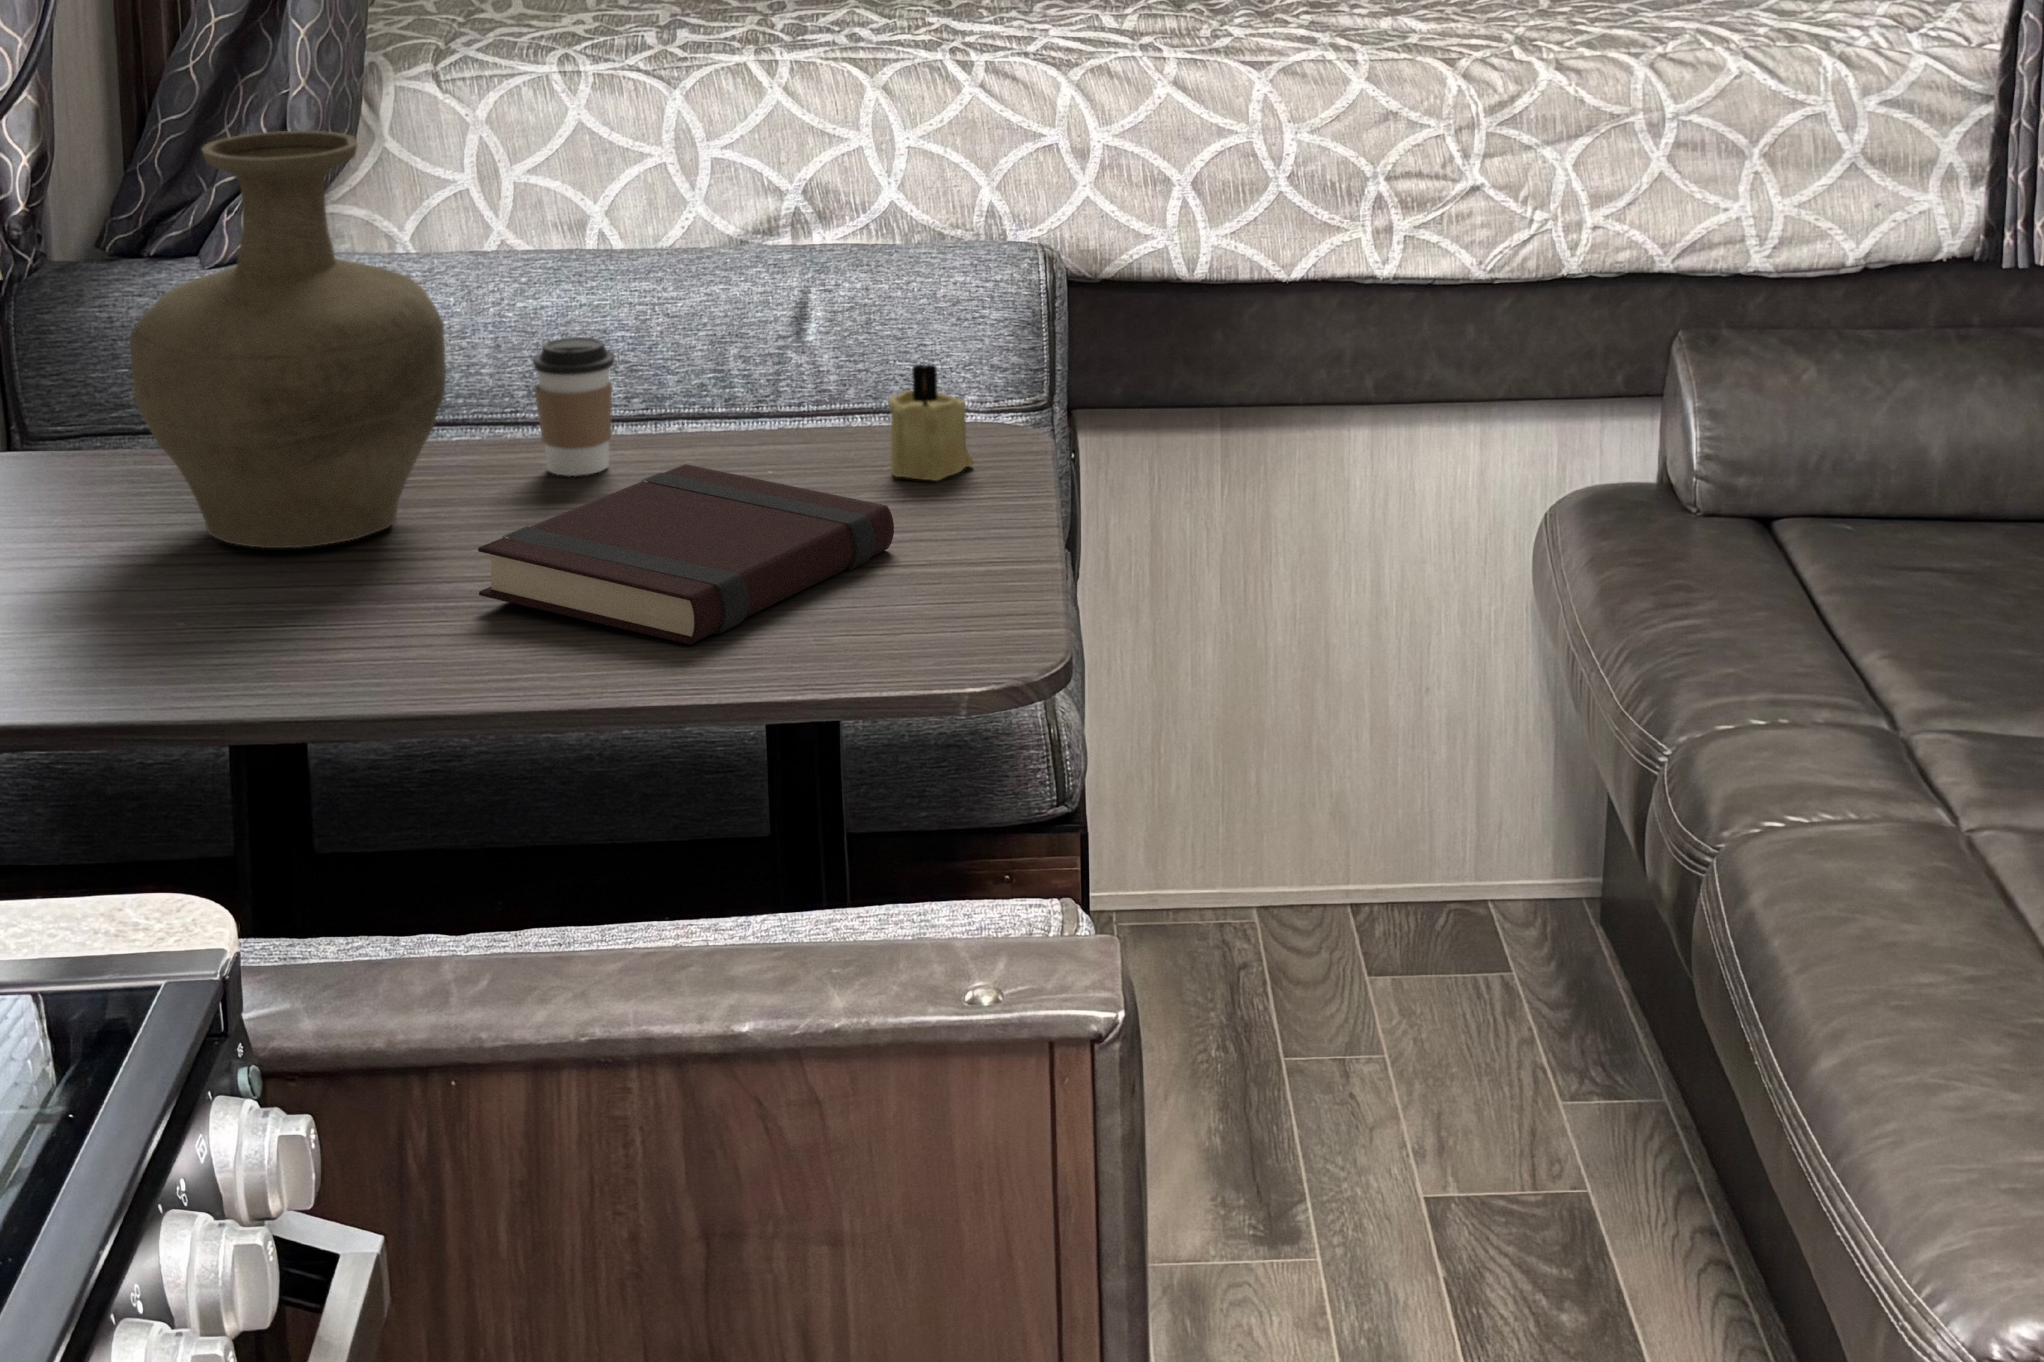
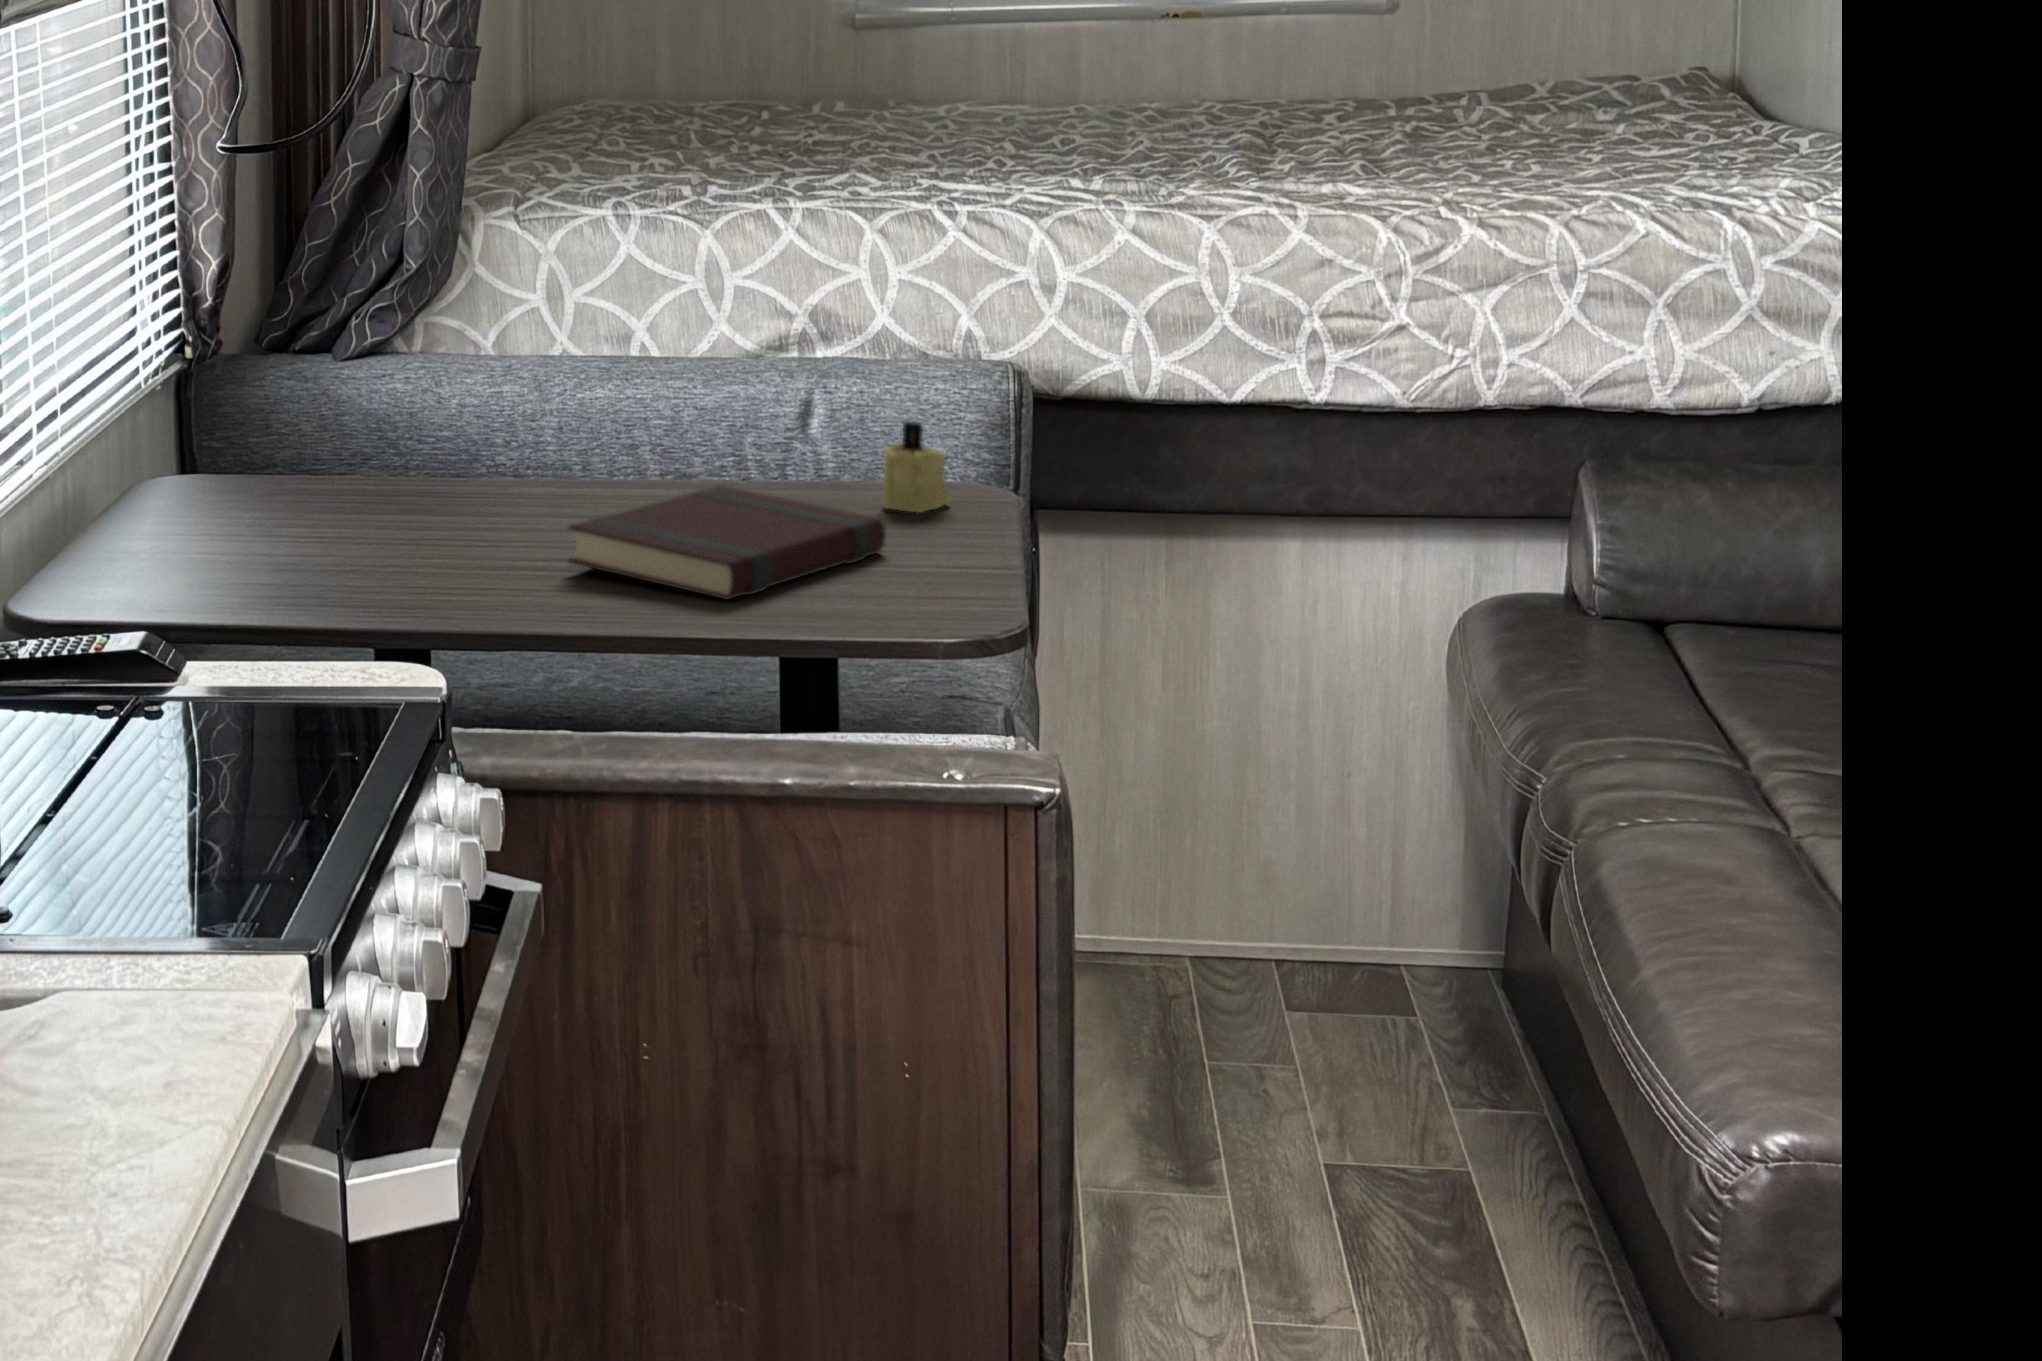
vase: present [129,131,446,548] -> none [312,224,542,532]
coffee cup: present [533,337,615,476] -> none [603,394,667,499]

